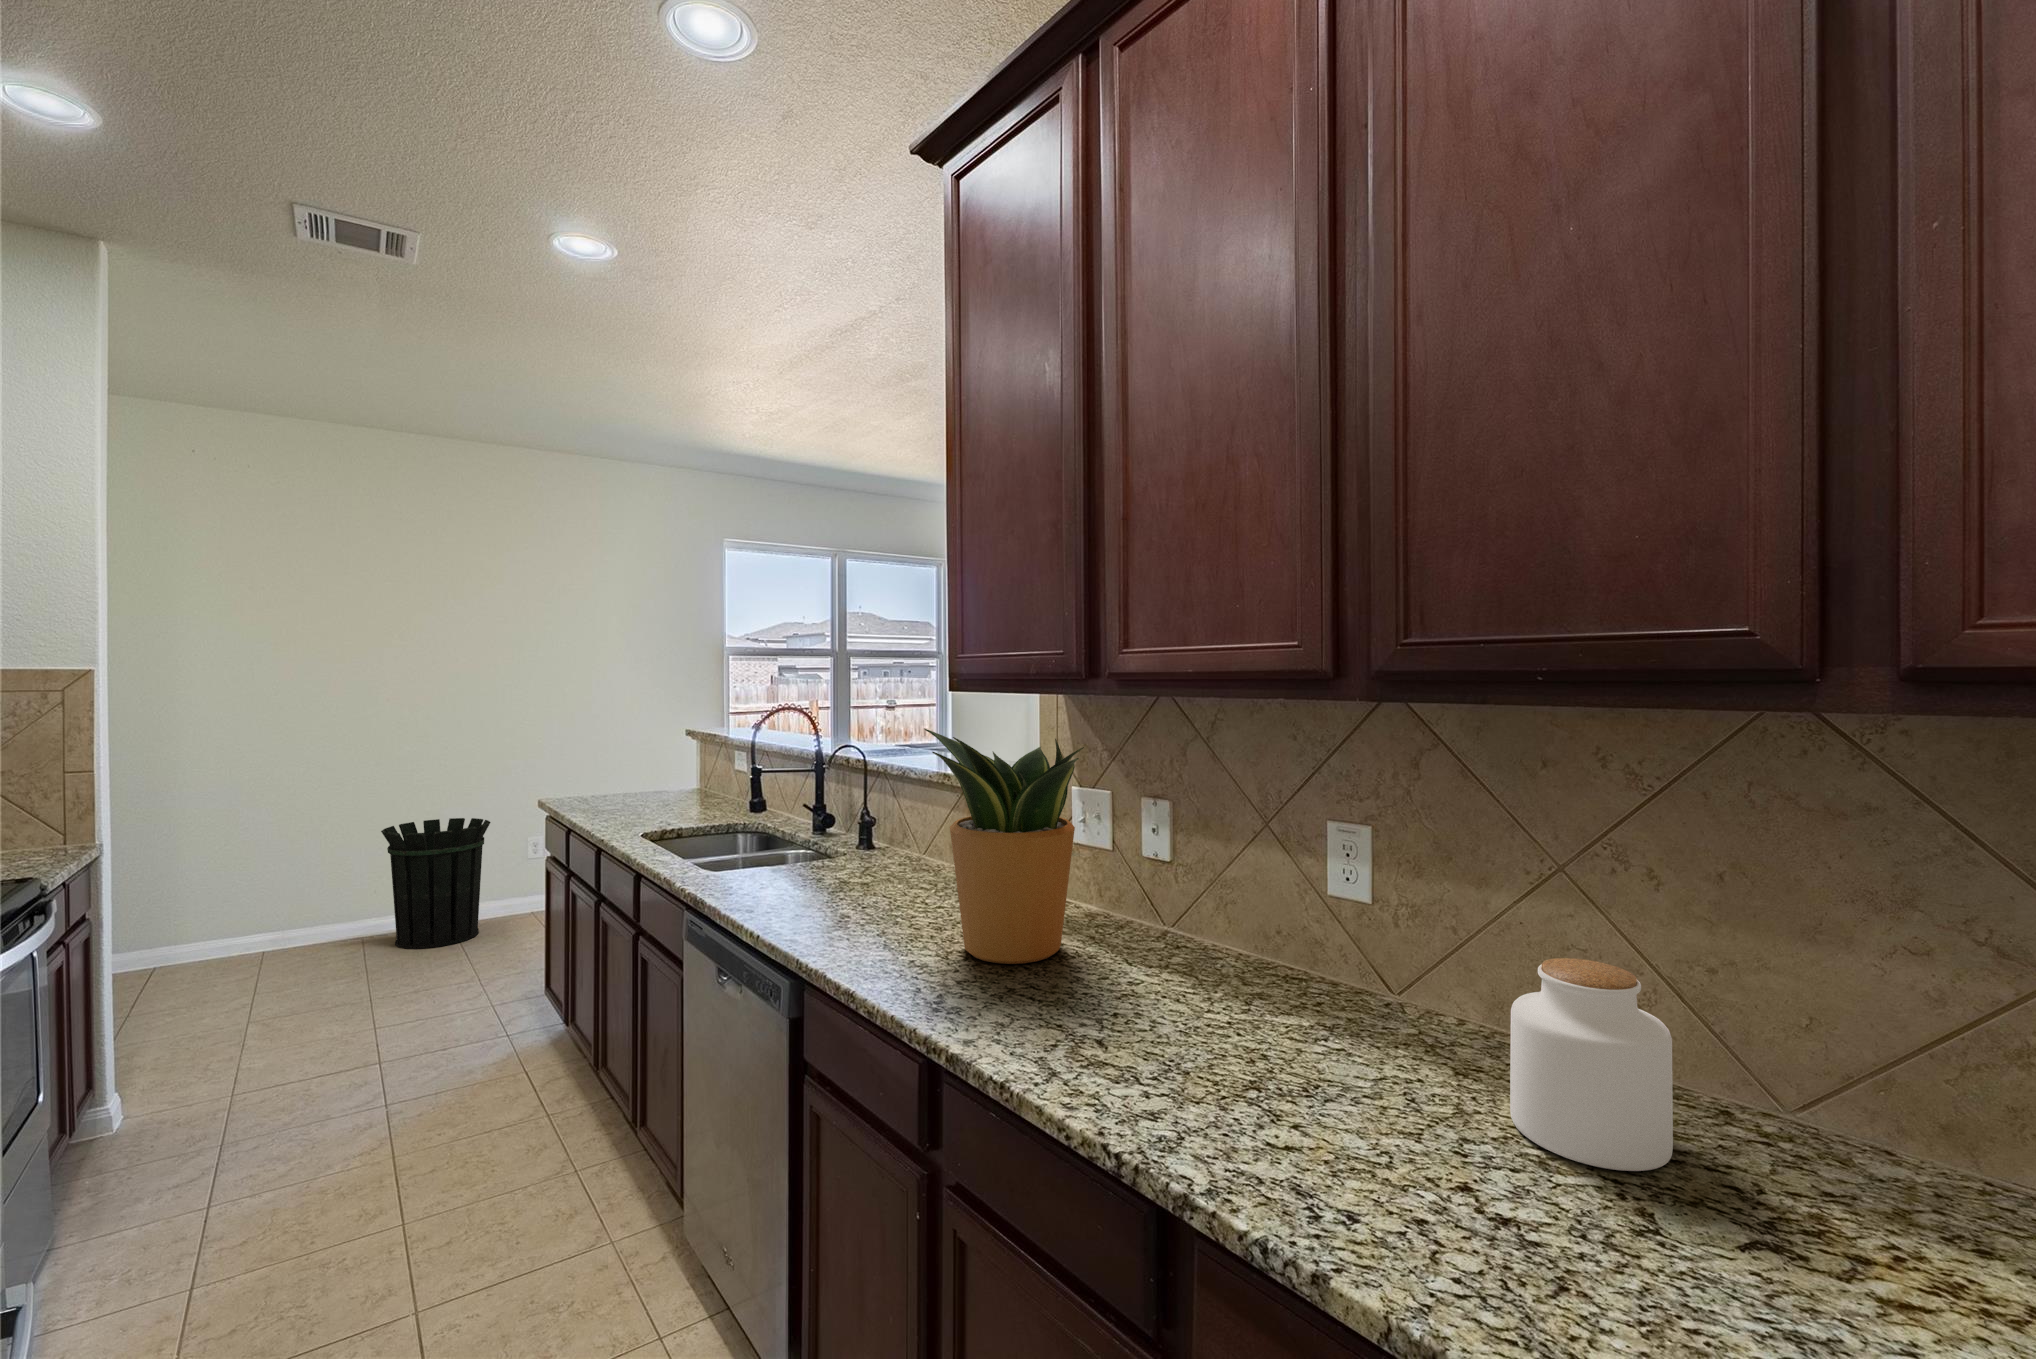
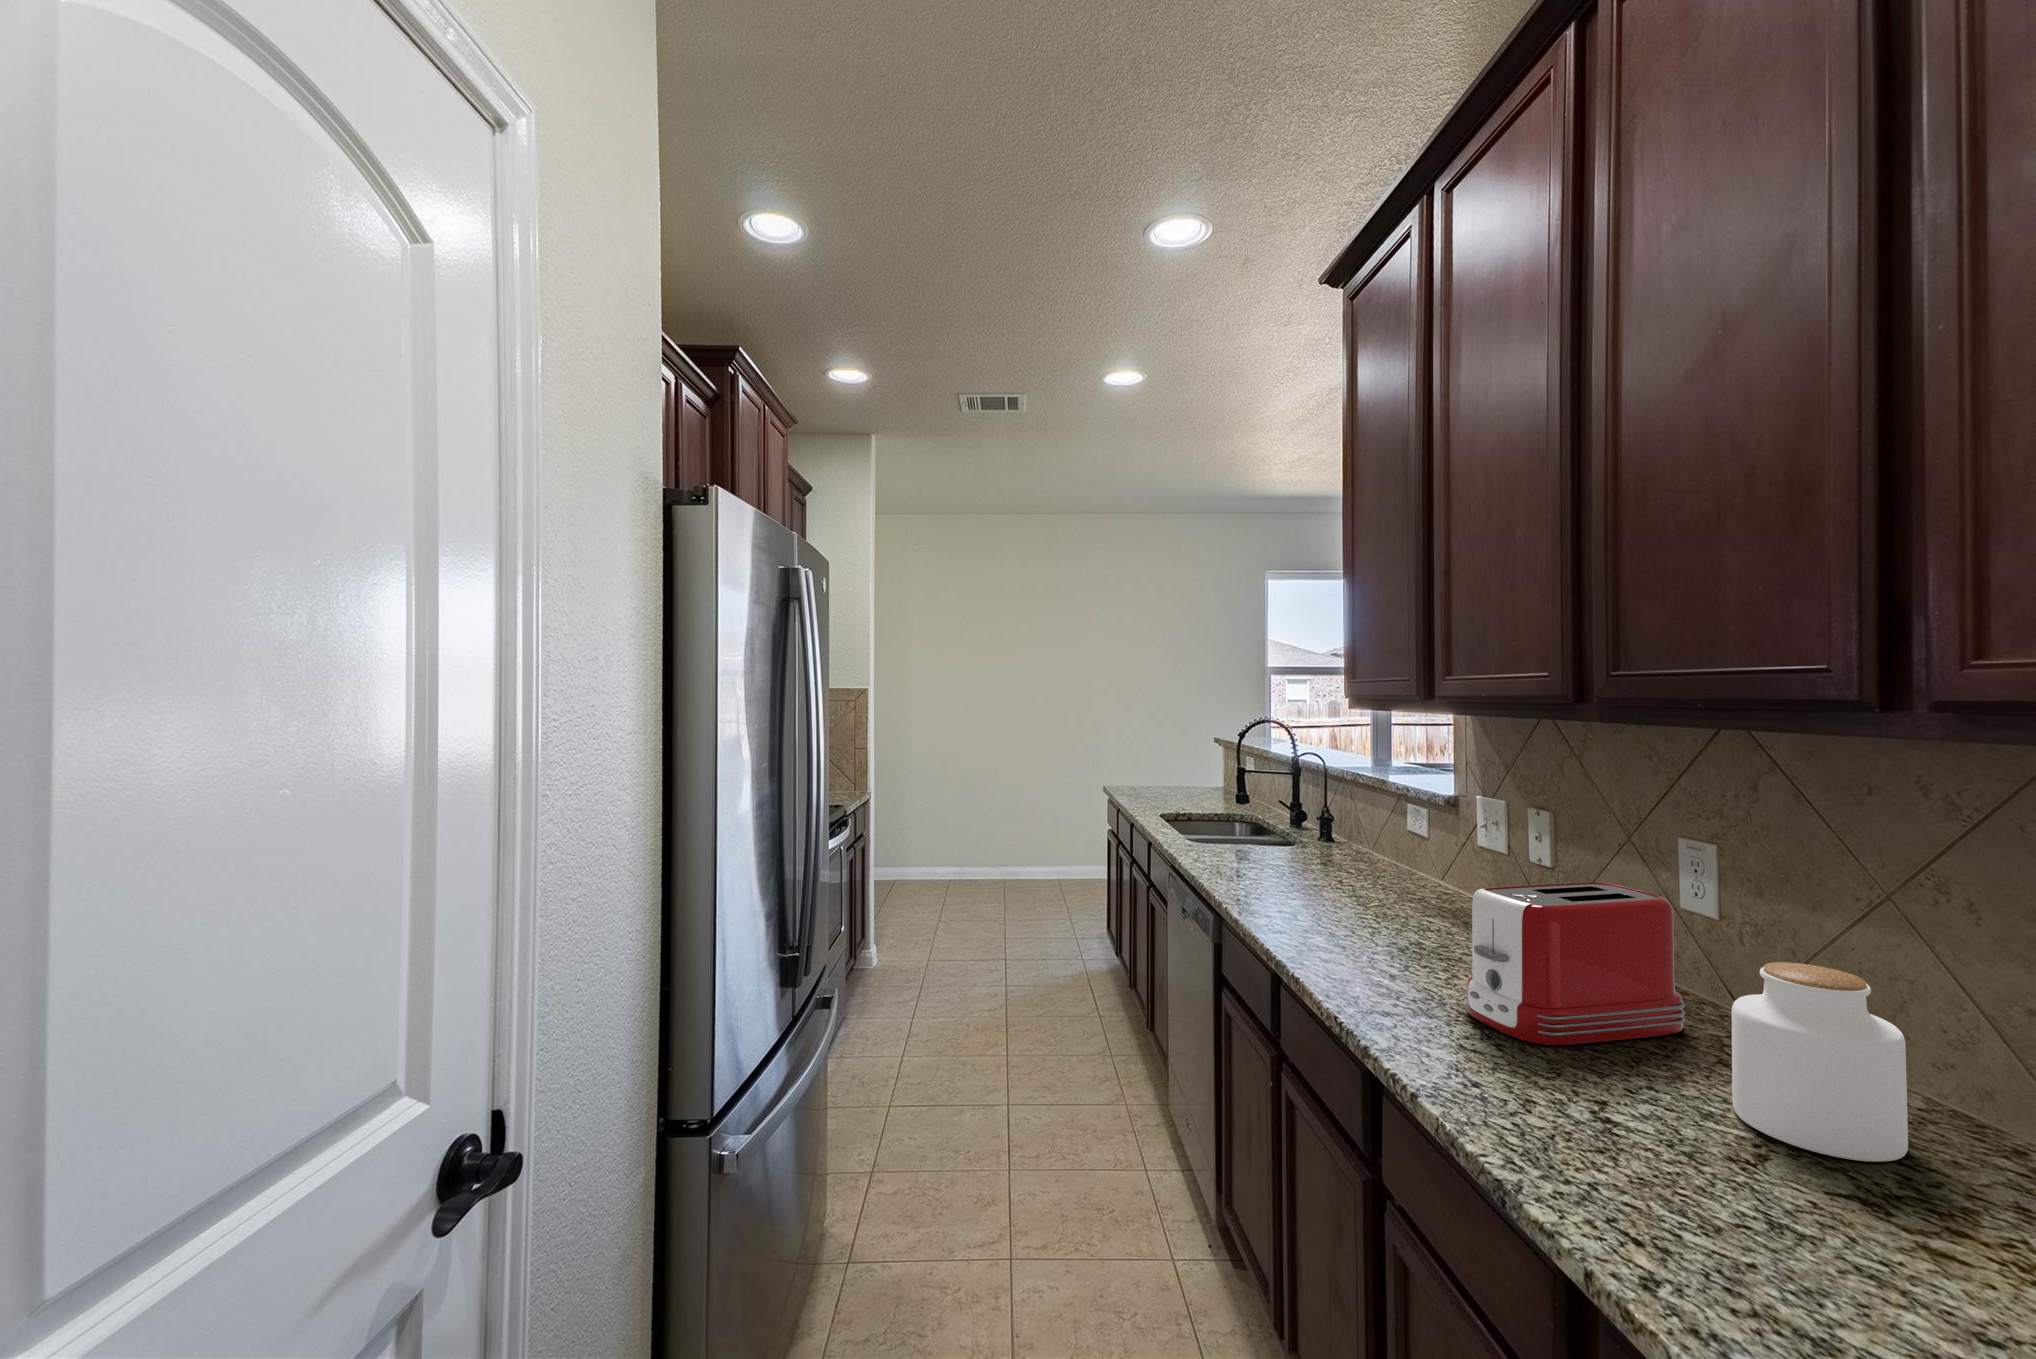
potted plant: present [925,729,1084,964] -> none [1303,736,1443,931]
waste bin: present [381,818,491,949] -> none [1014,799,1081,893]
toaster: none [1194,883,1382,1099] -> present [1467,882,1685,1045]

